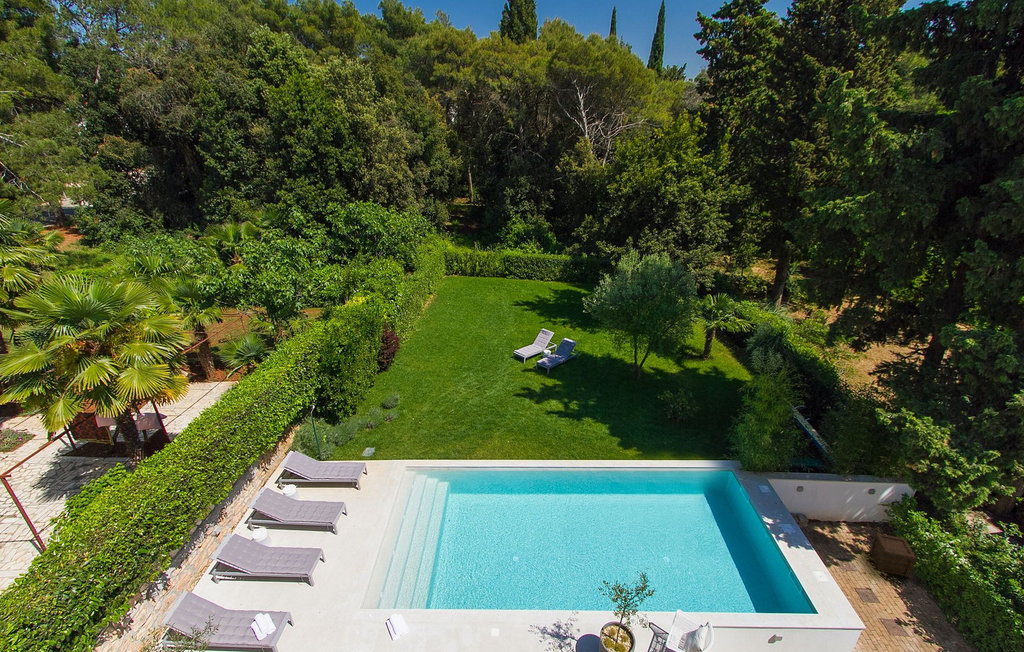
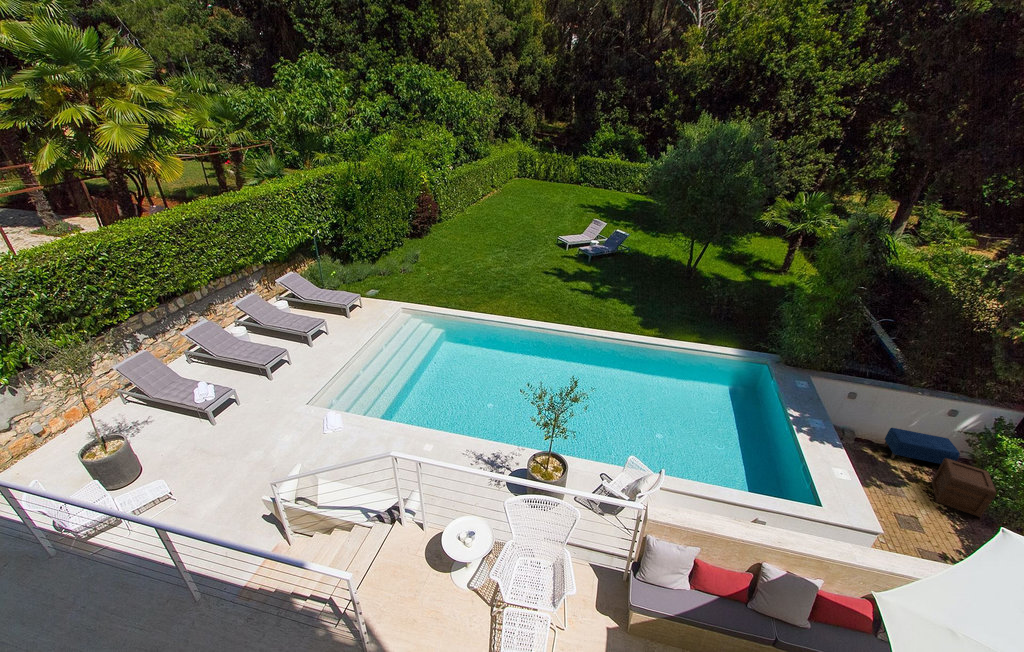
bench: none [828,509,882,537] -> present [884,428,960,464]

